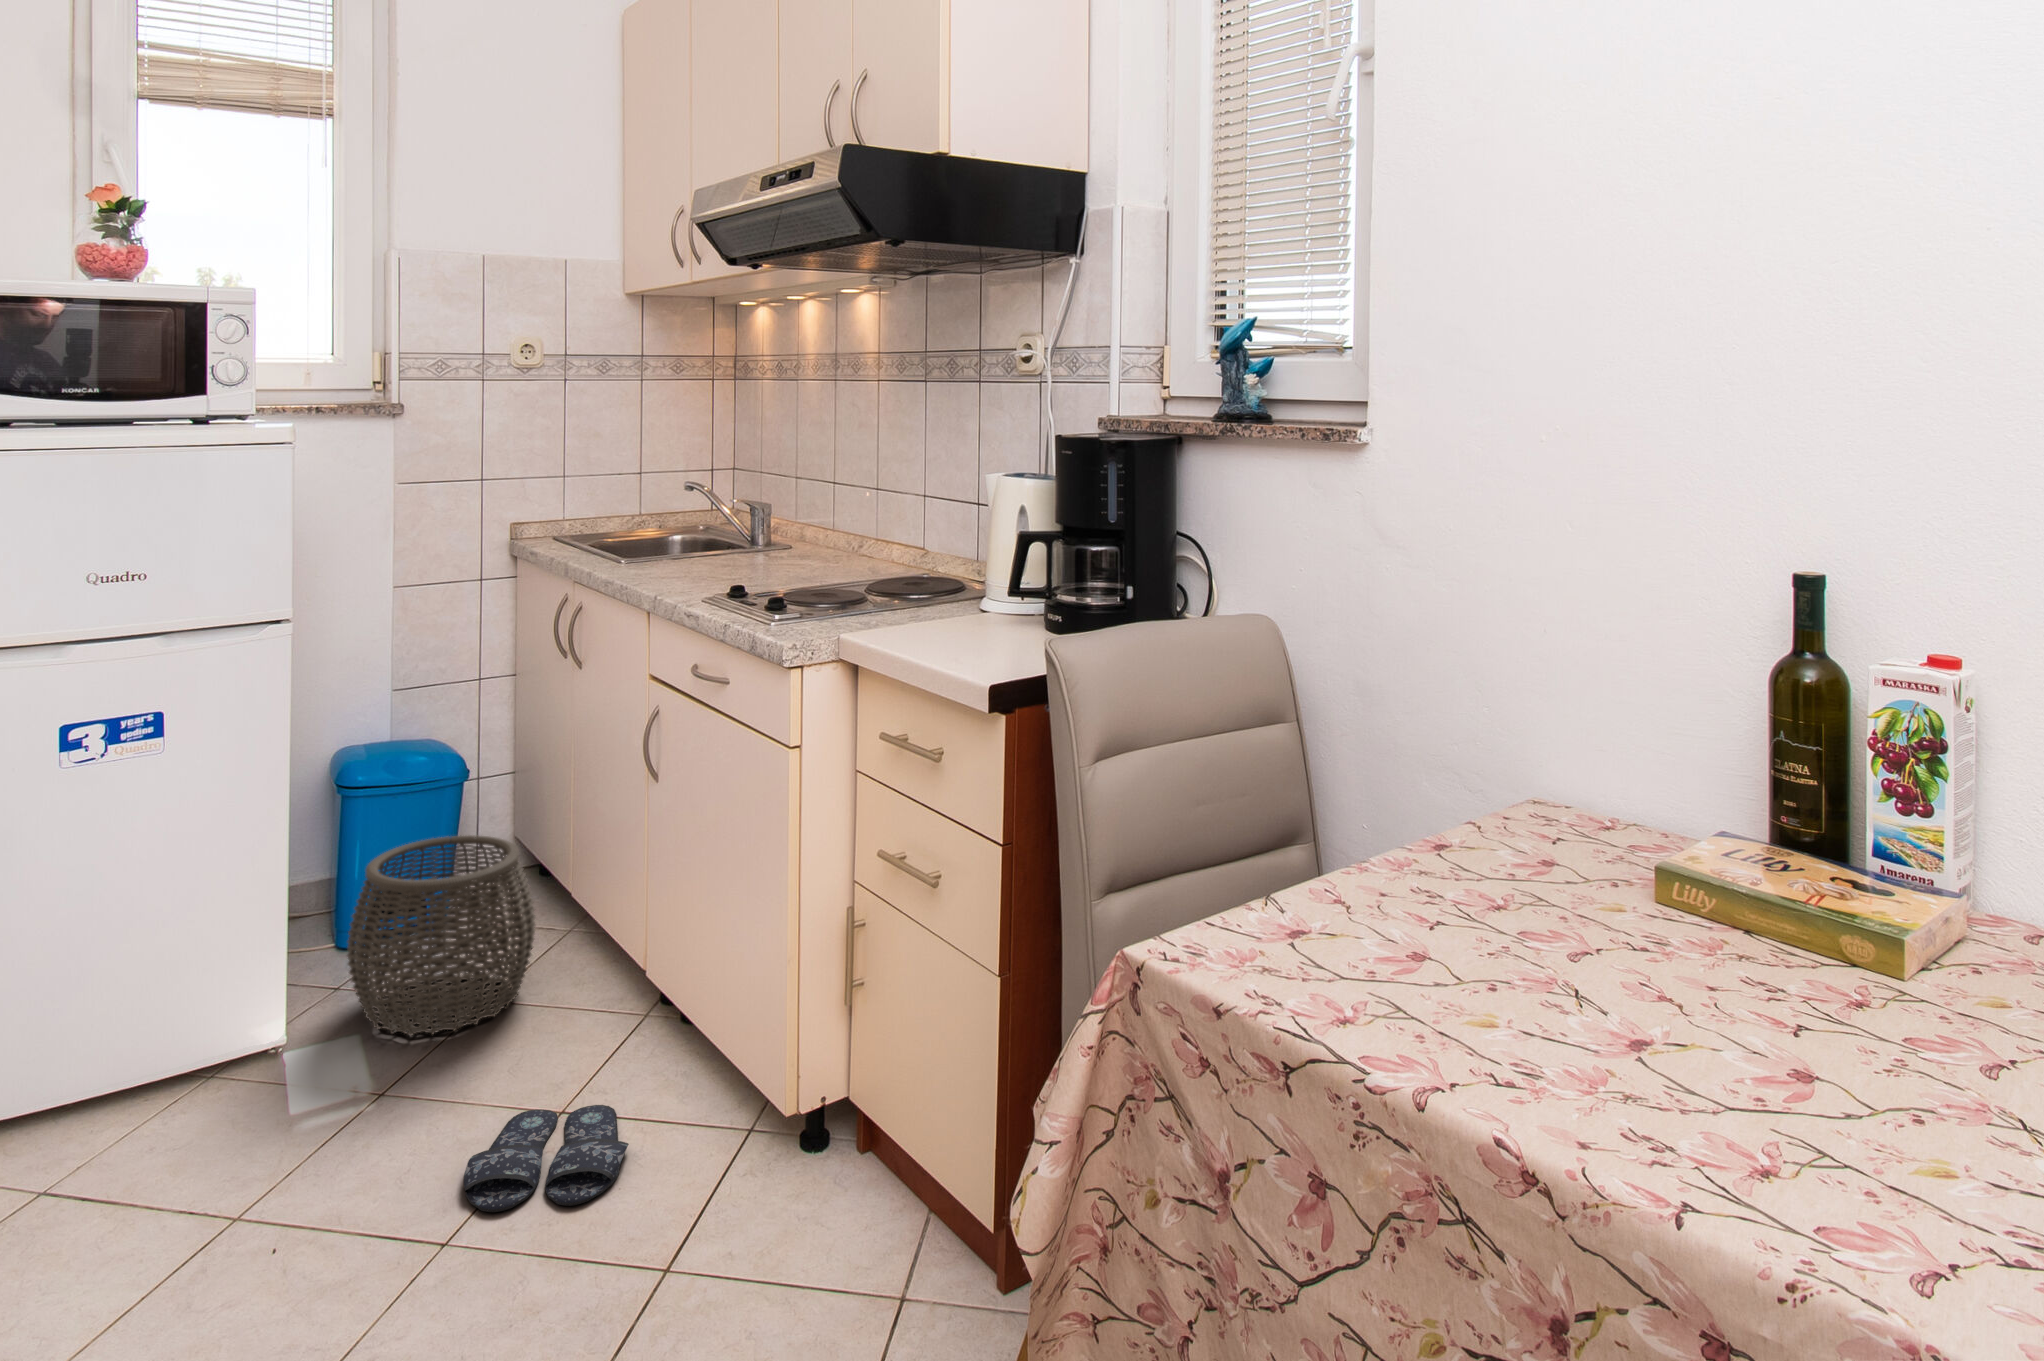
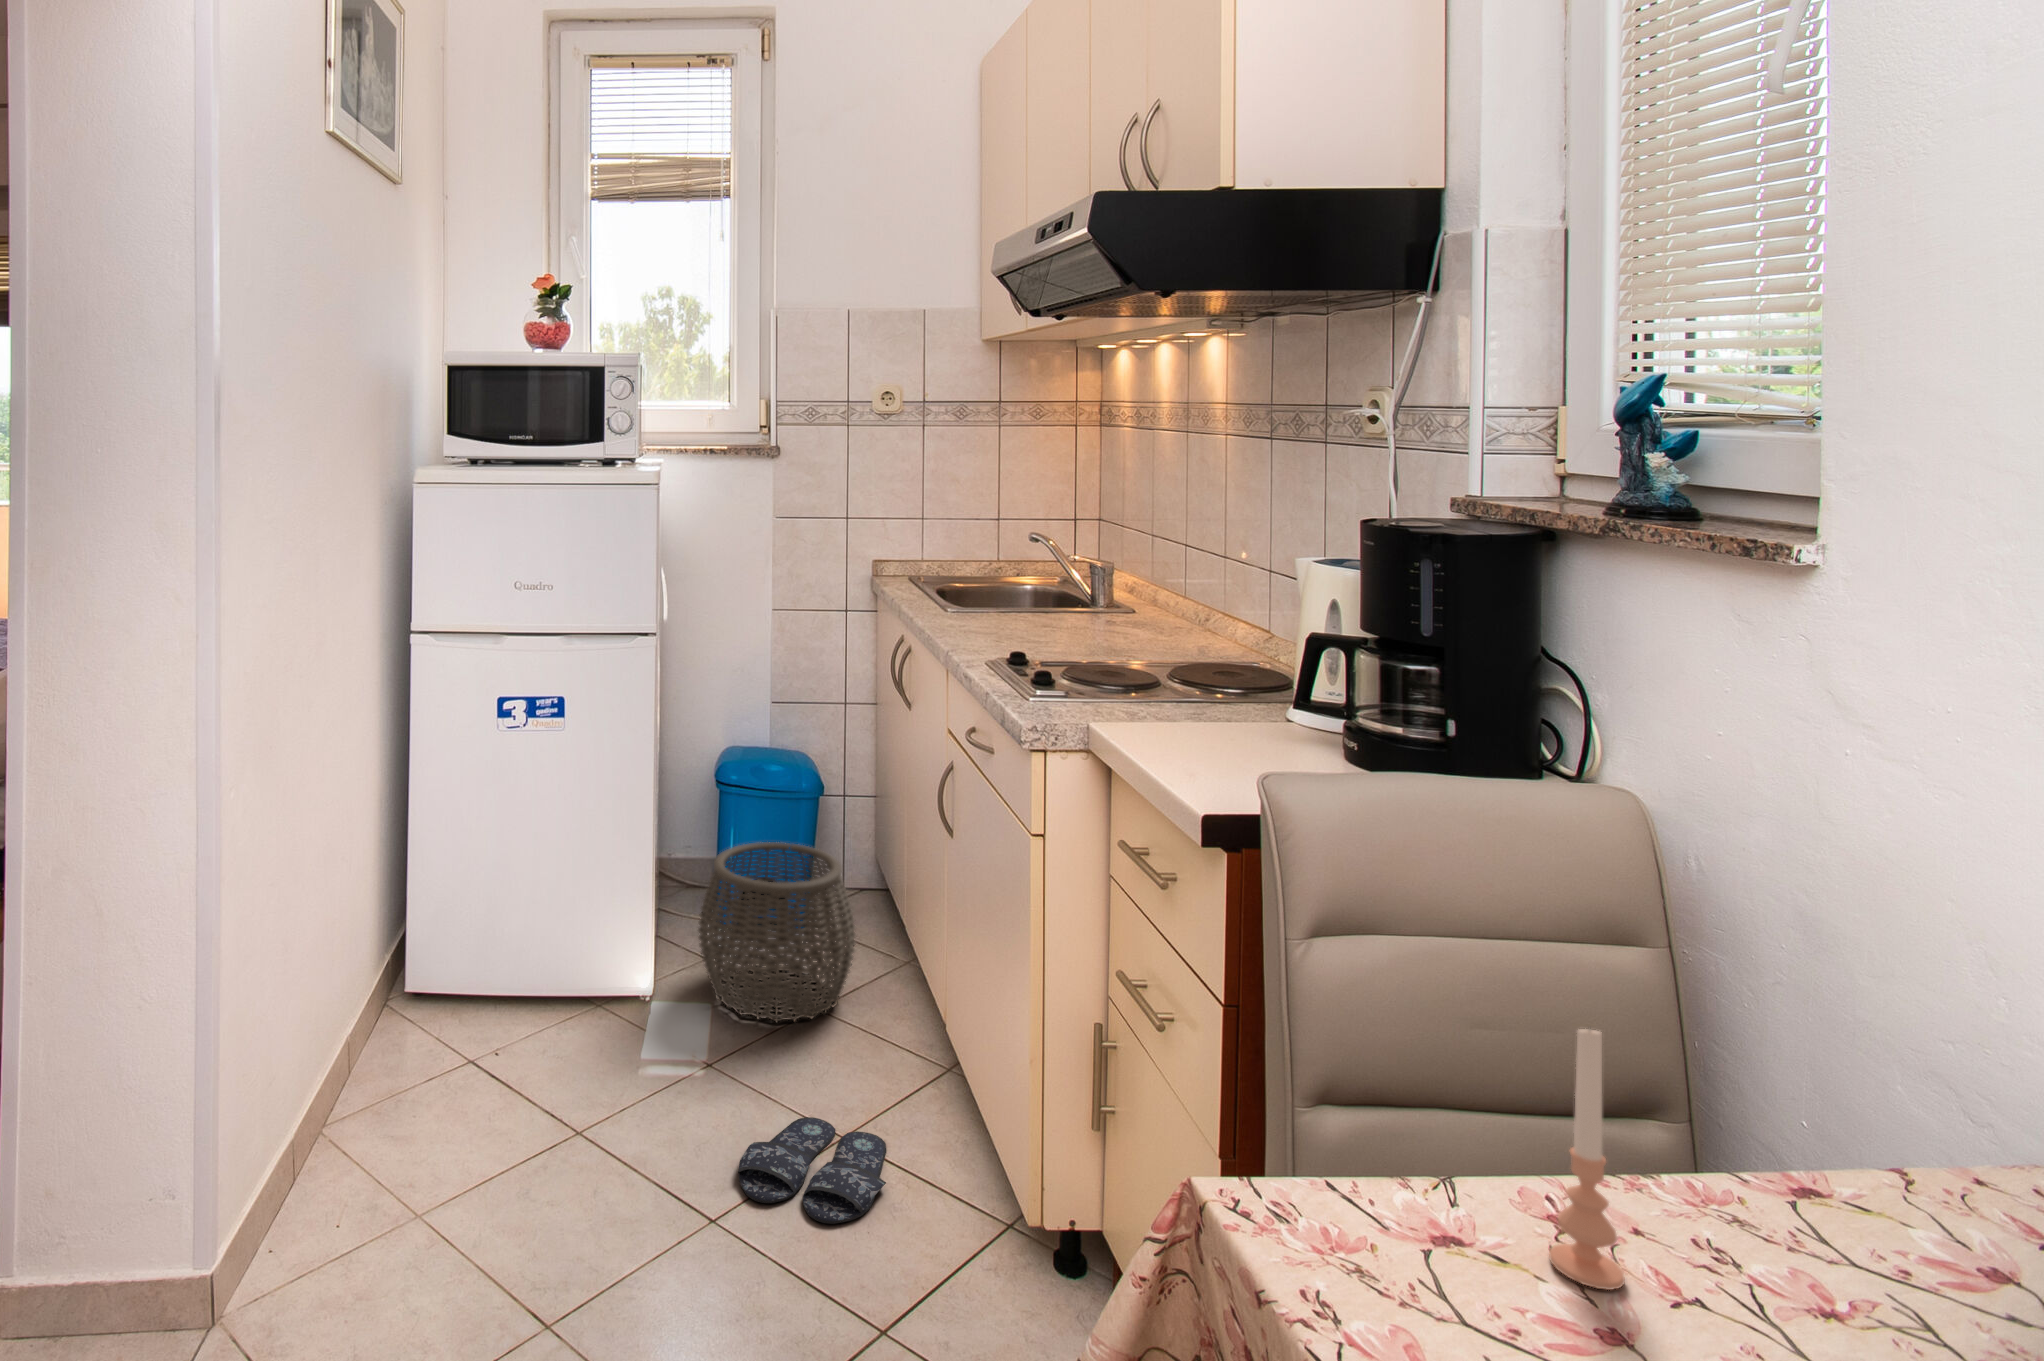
candle: none [1354,748,1400,933] -> present [1549,1029,1625,1290]

